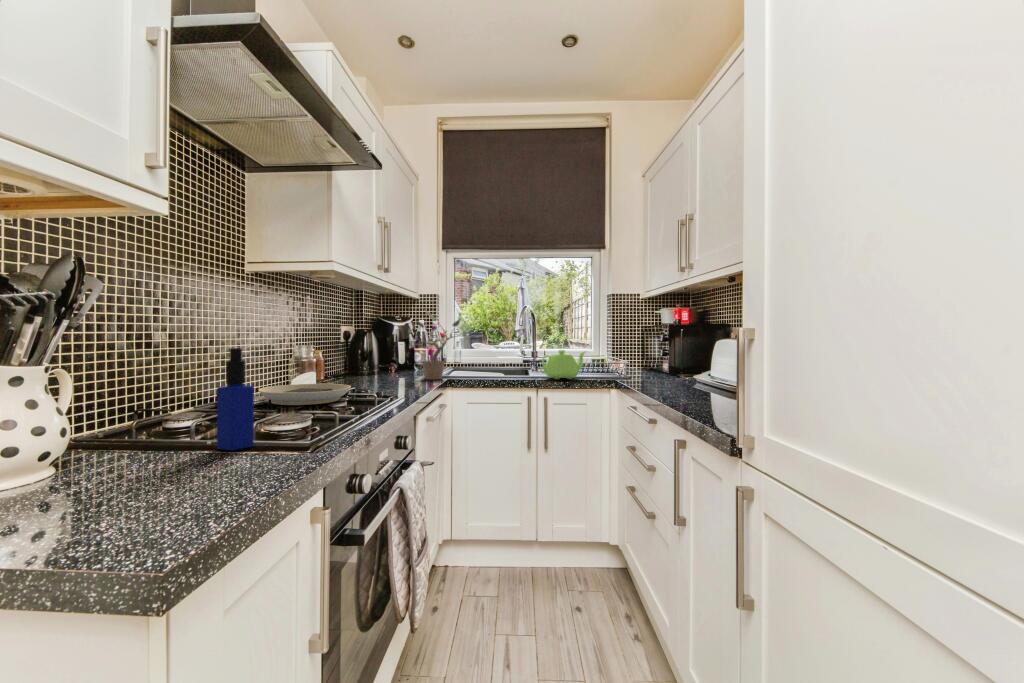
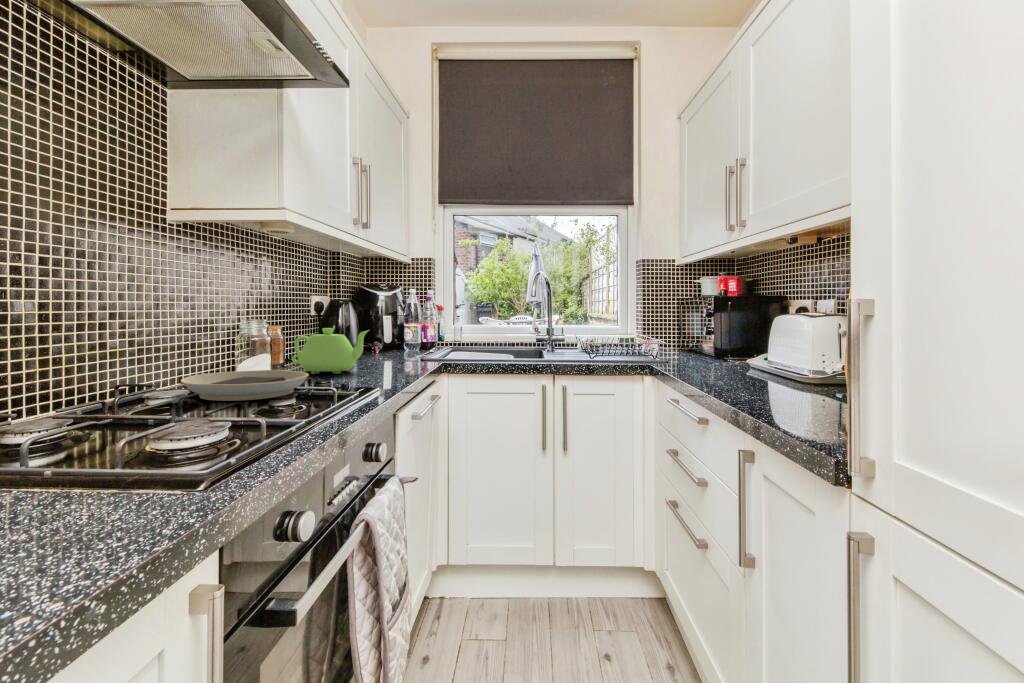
potted plant: present [414,311,460,380] -> none [394,275,462,364]
bottle: present [217,348,254,451] -> none [55,324,121,487]
teapot: present [540,350,585,379] -> present [292,328,369,374]

